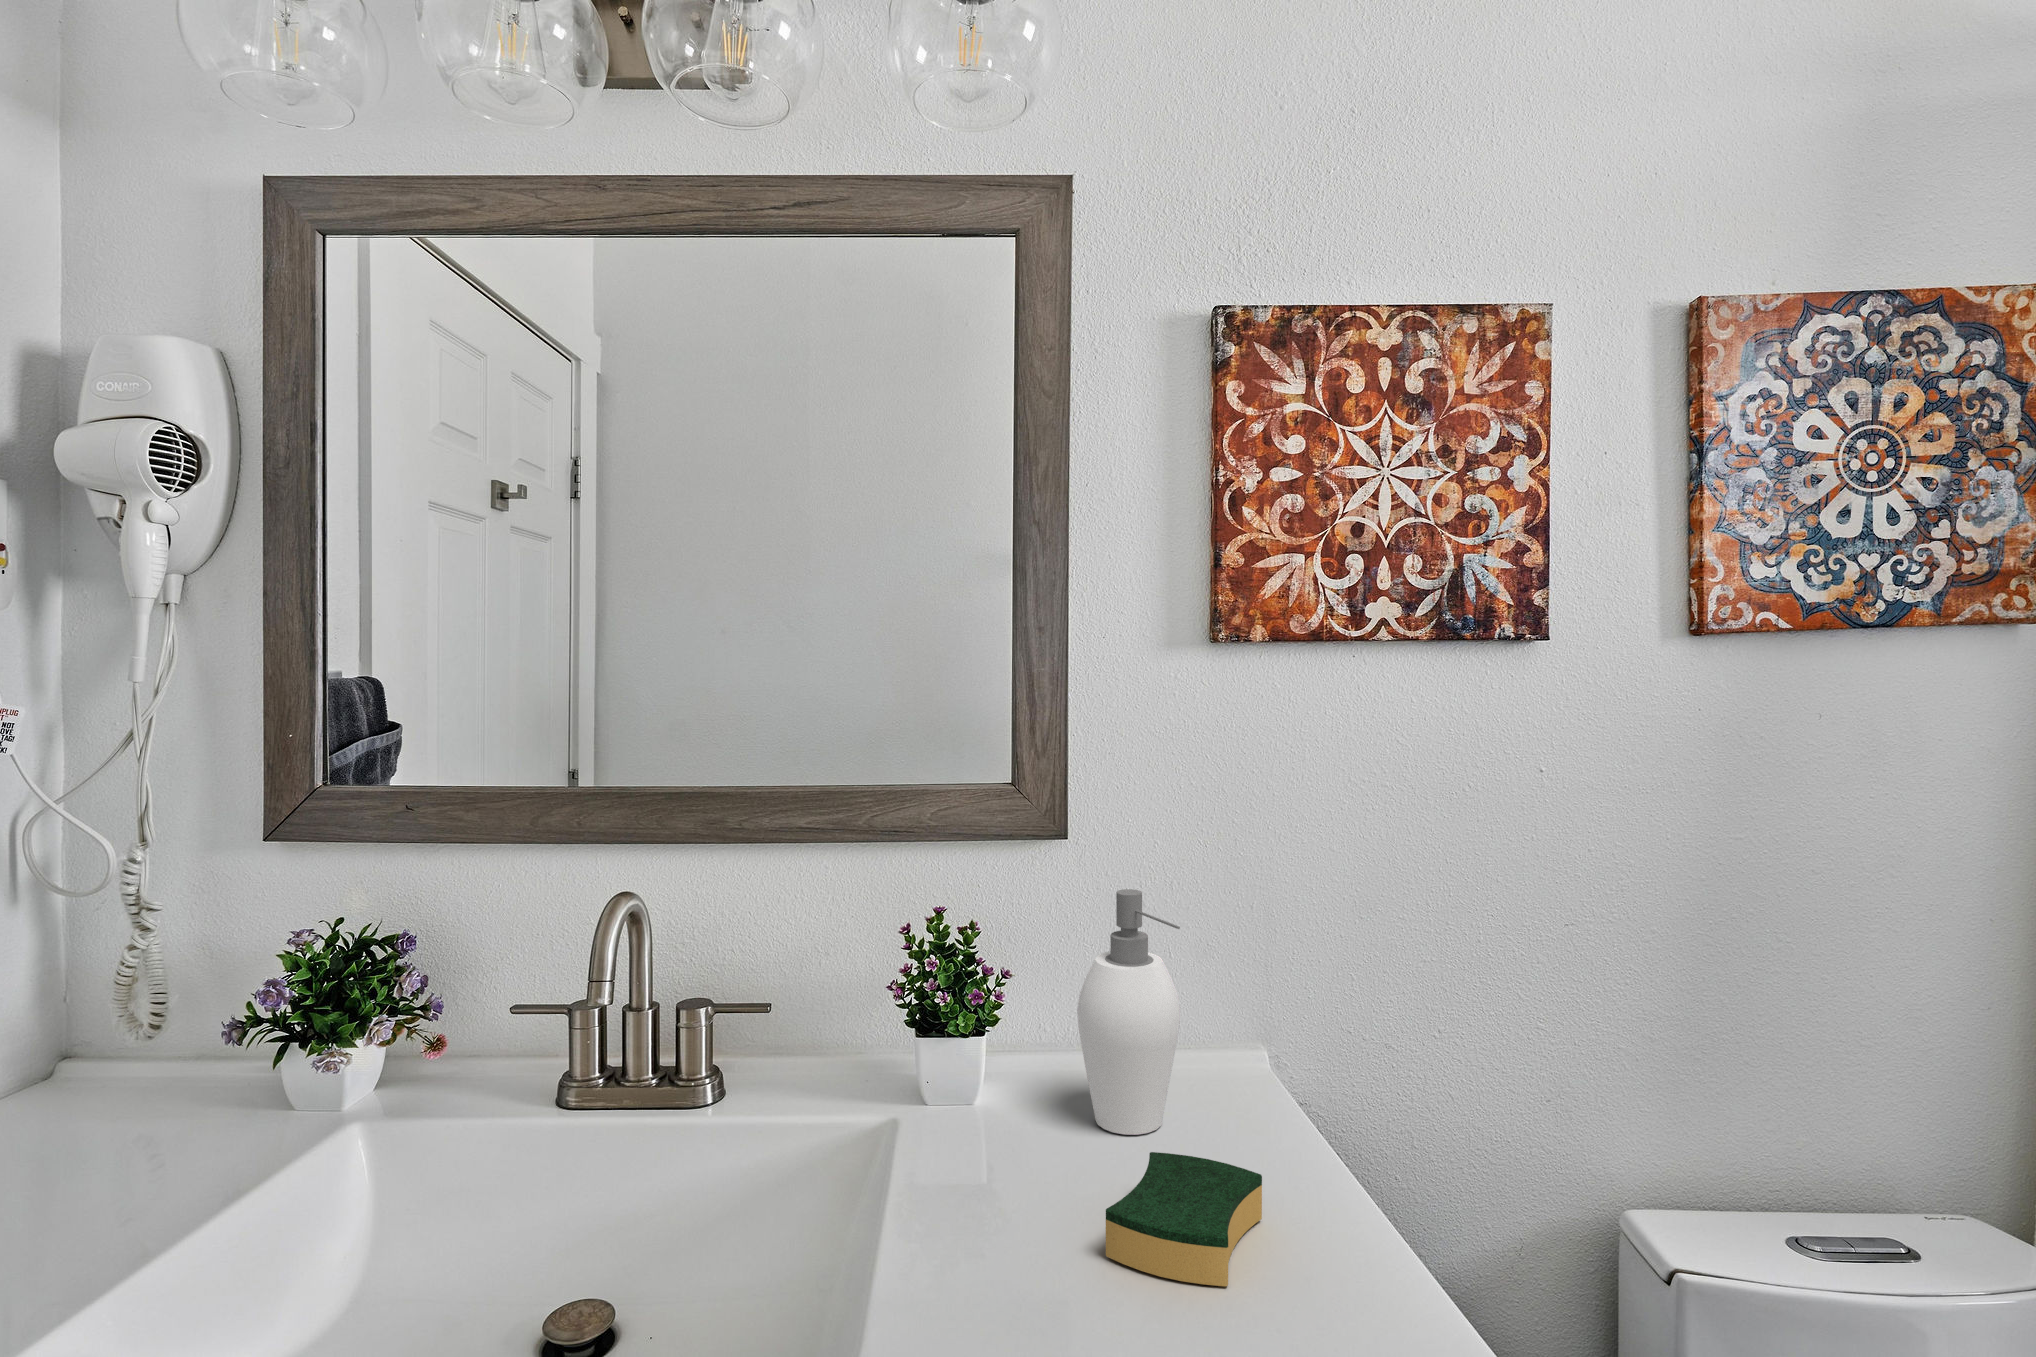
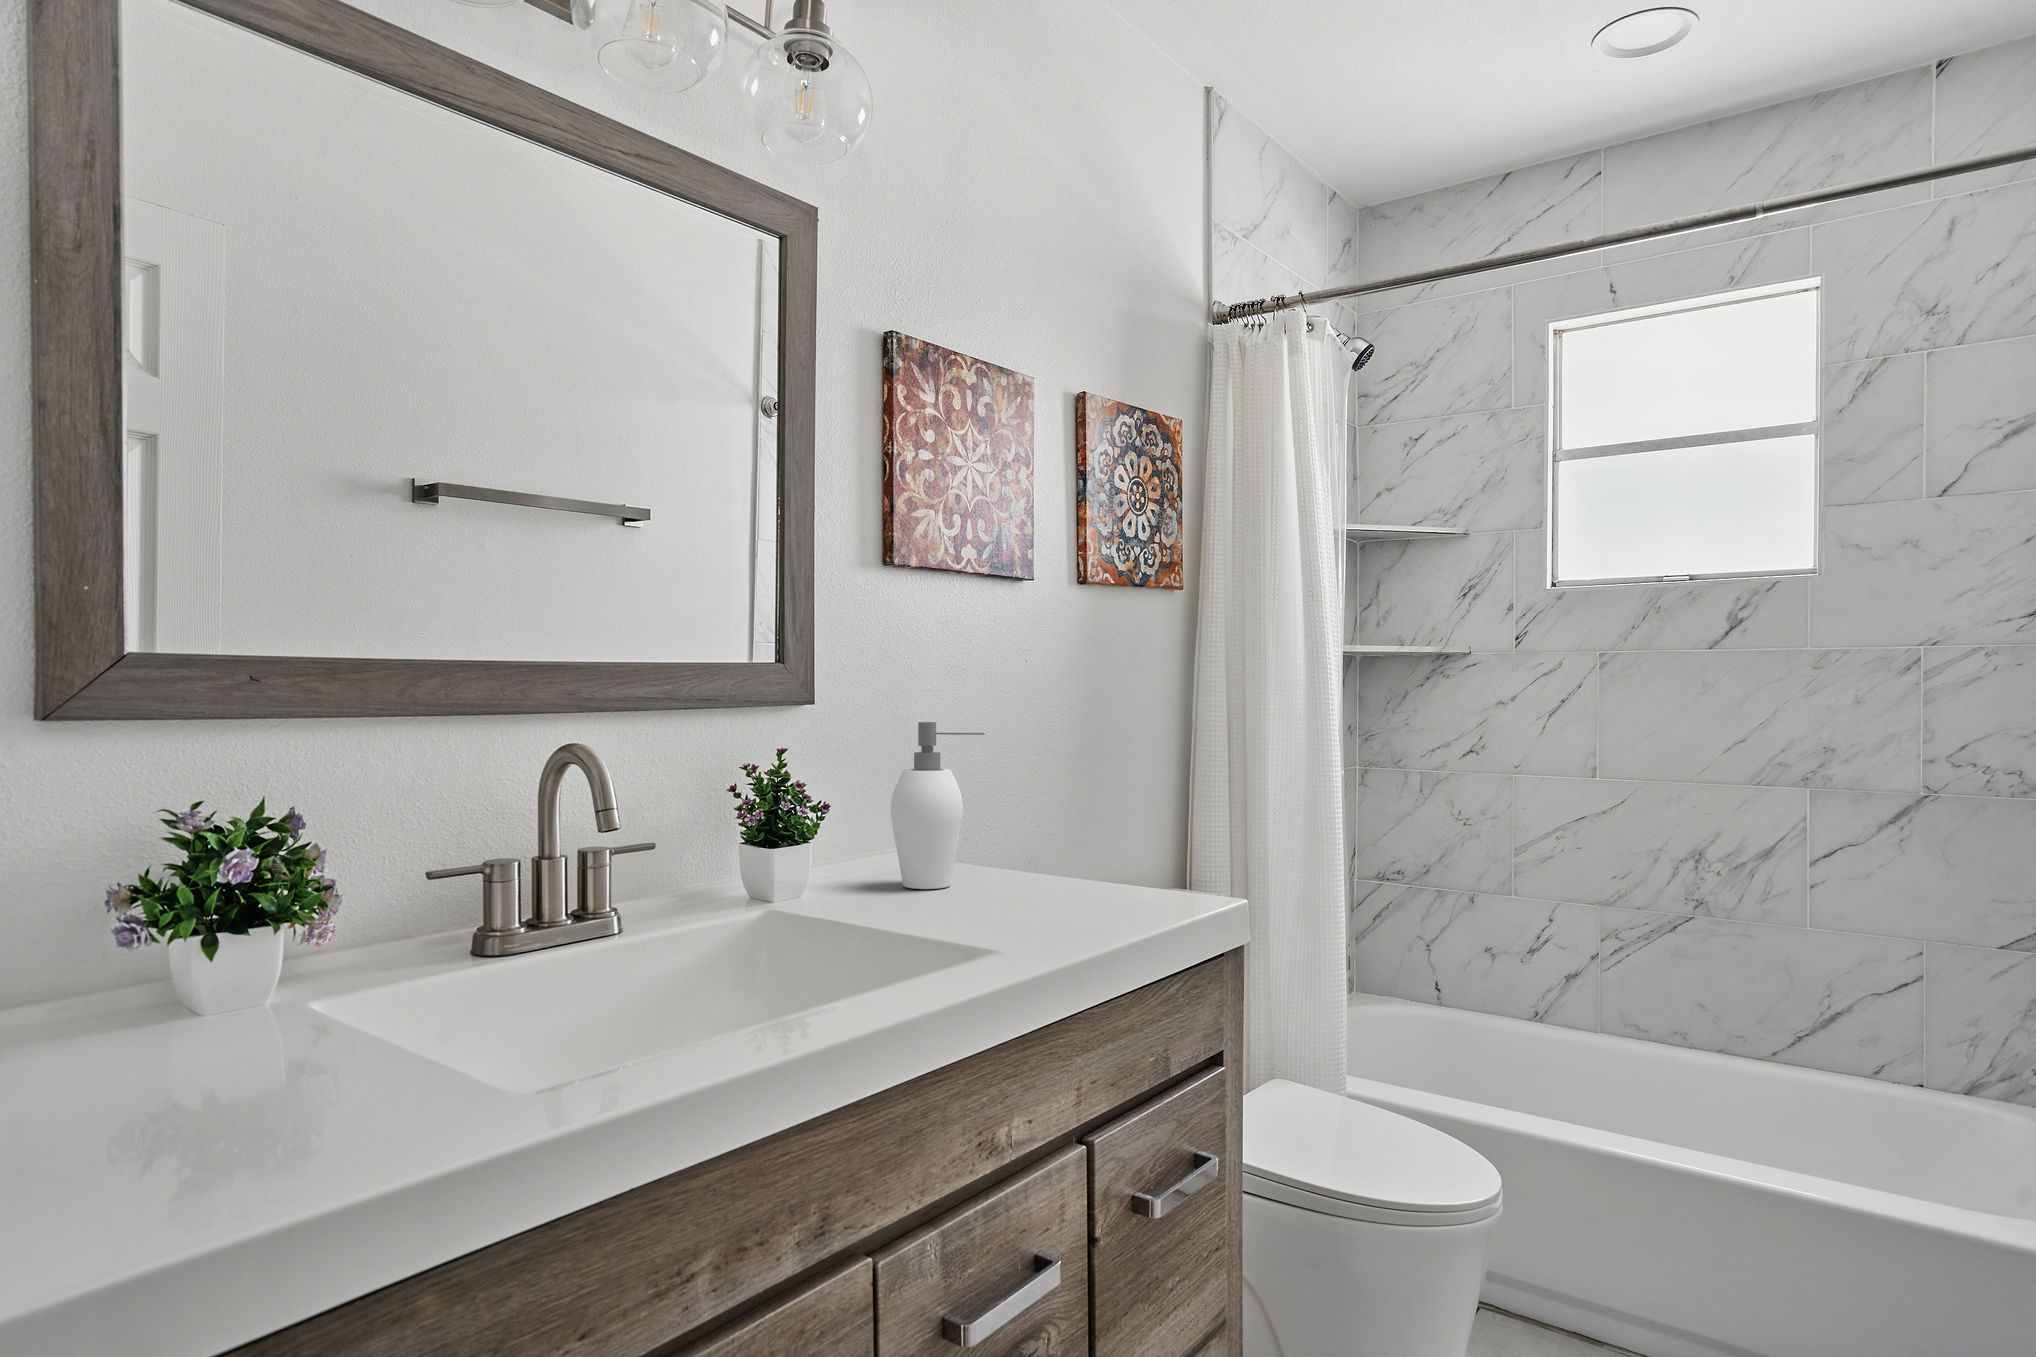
sponge: present [1106,1152,1262,1287] -> none [1012,862,1115,908]

